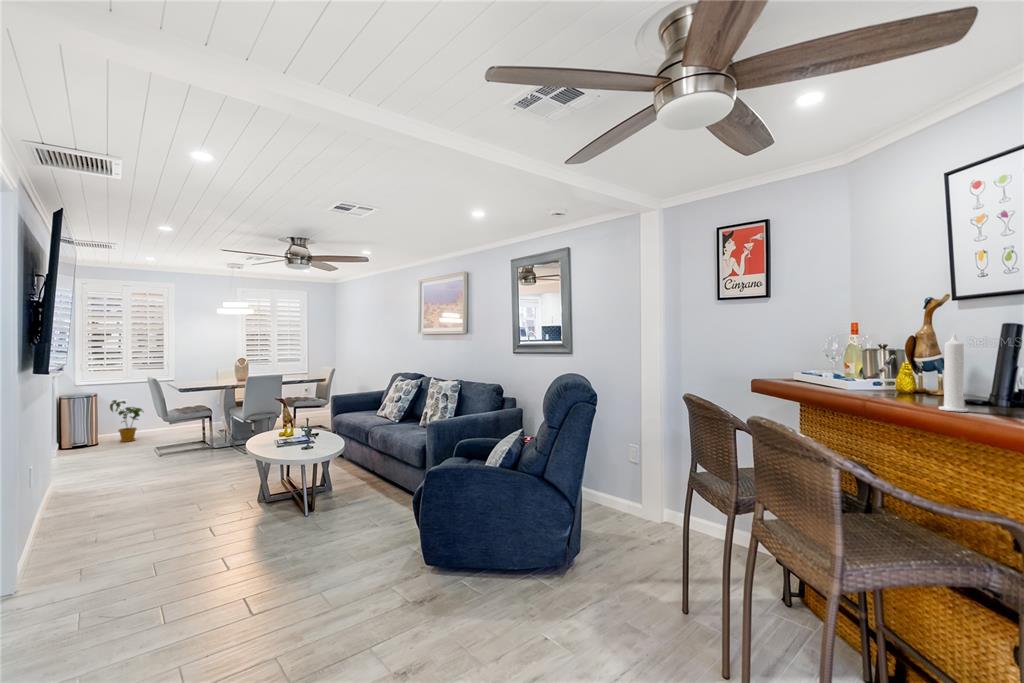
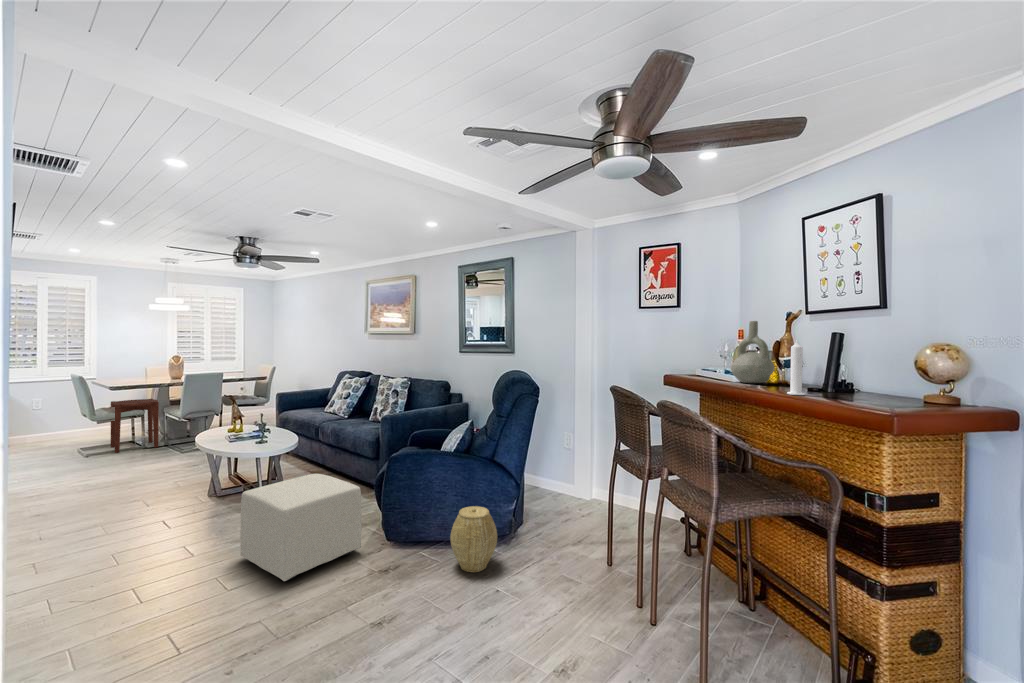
decorative vase: none [845,310,910,392] -> present [731,321,775,383]
house plant: present [110,400,143,442] -> none [21,399,62,444]
side table: none [182,400,225,453] -> present [111,399,159,453]
ottoman: none [272,486,397,609] -> present [240,474,362,581]
woven basket: none [492,532,547,611] -> present [450,506,497,572]

